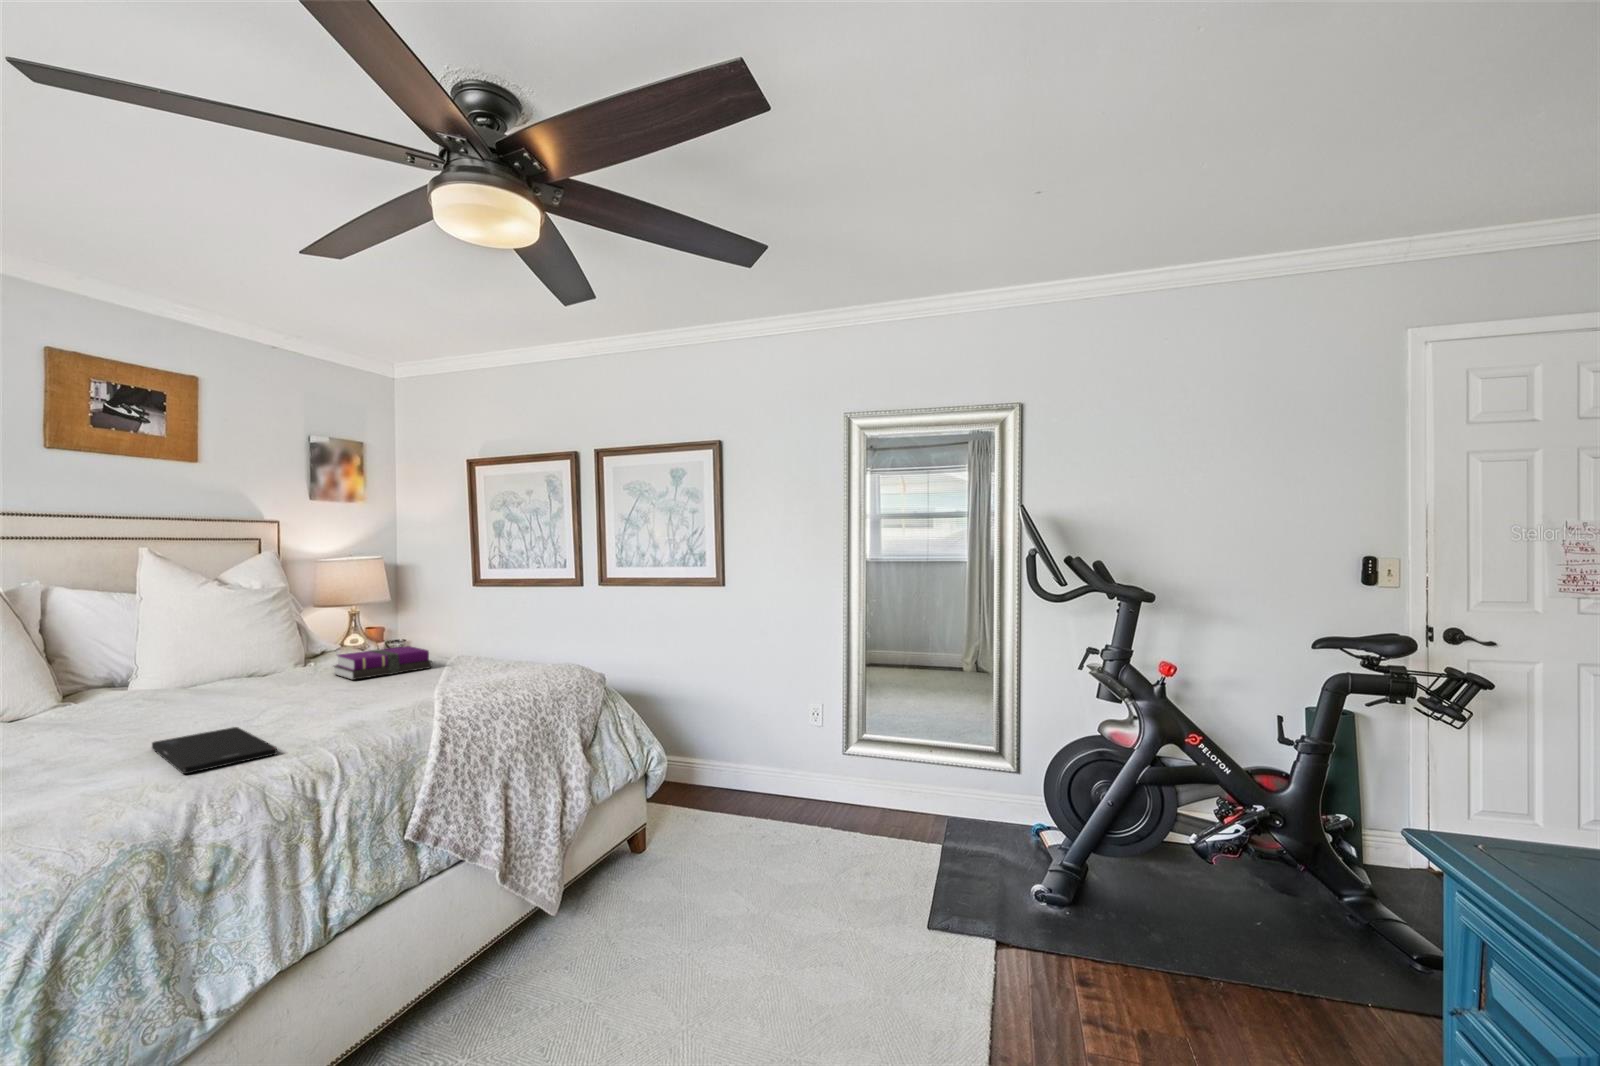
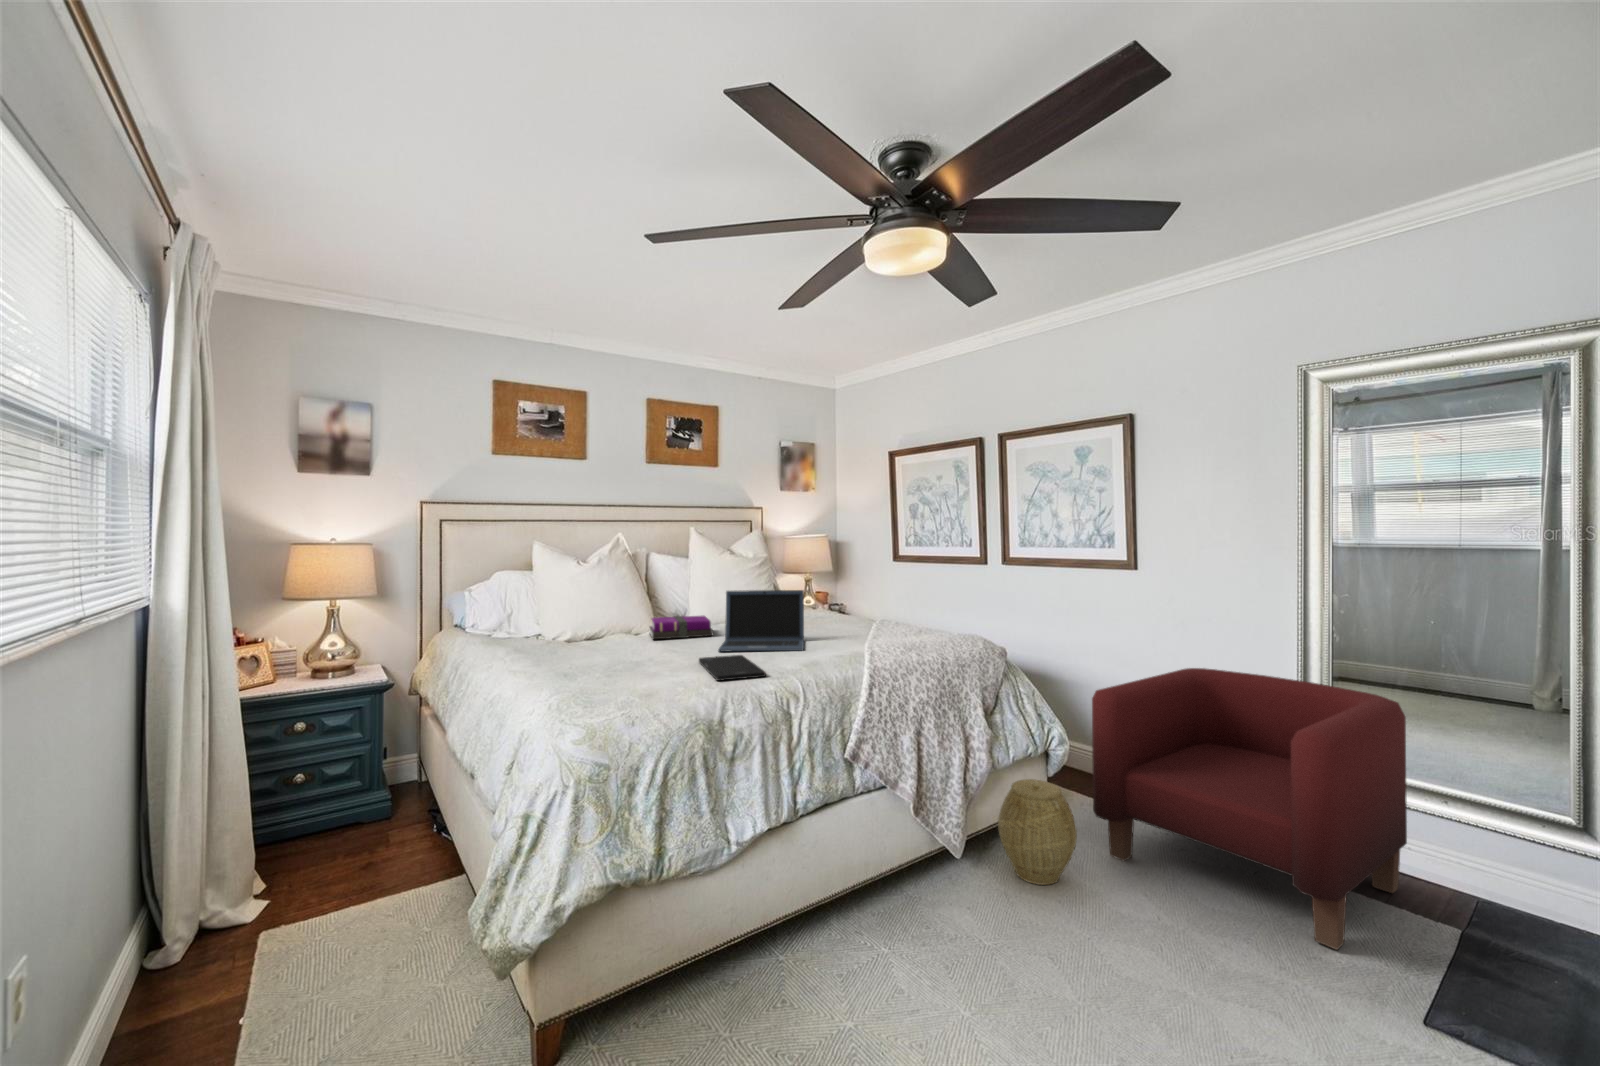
laptop: none [193,628,345,727] -> present [718,590,804,651]
notebook: present [334,646,432,680] -> present [650,616,713,639]
armchair: none [690,670,920,897] -> present [1092,668,1407,950]
woven basket: none [598,807,678,920] -> present [998,779,1077,885]

